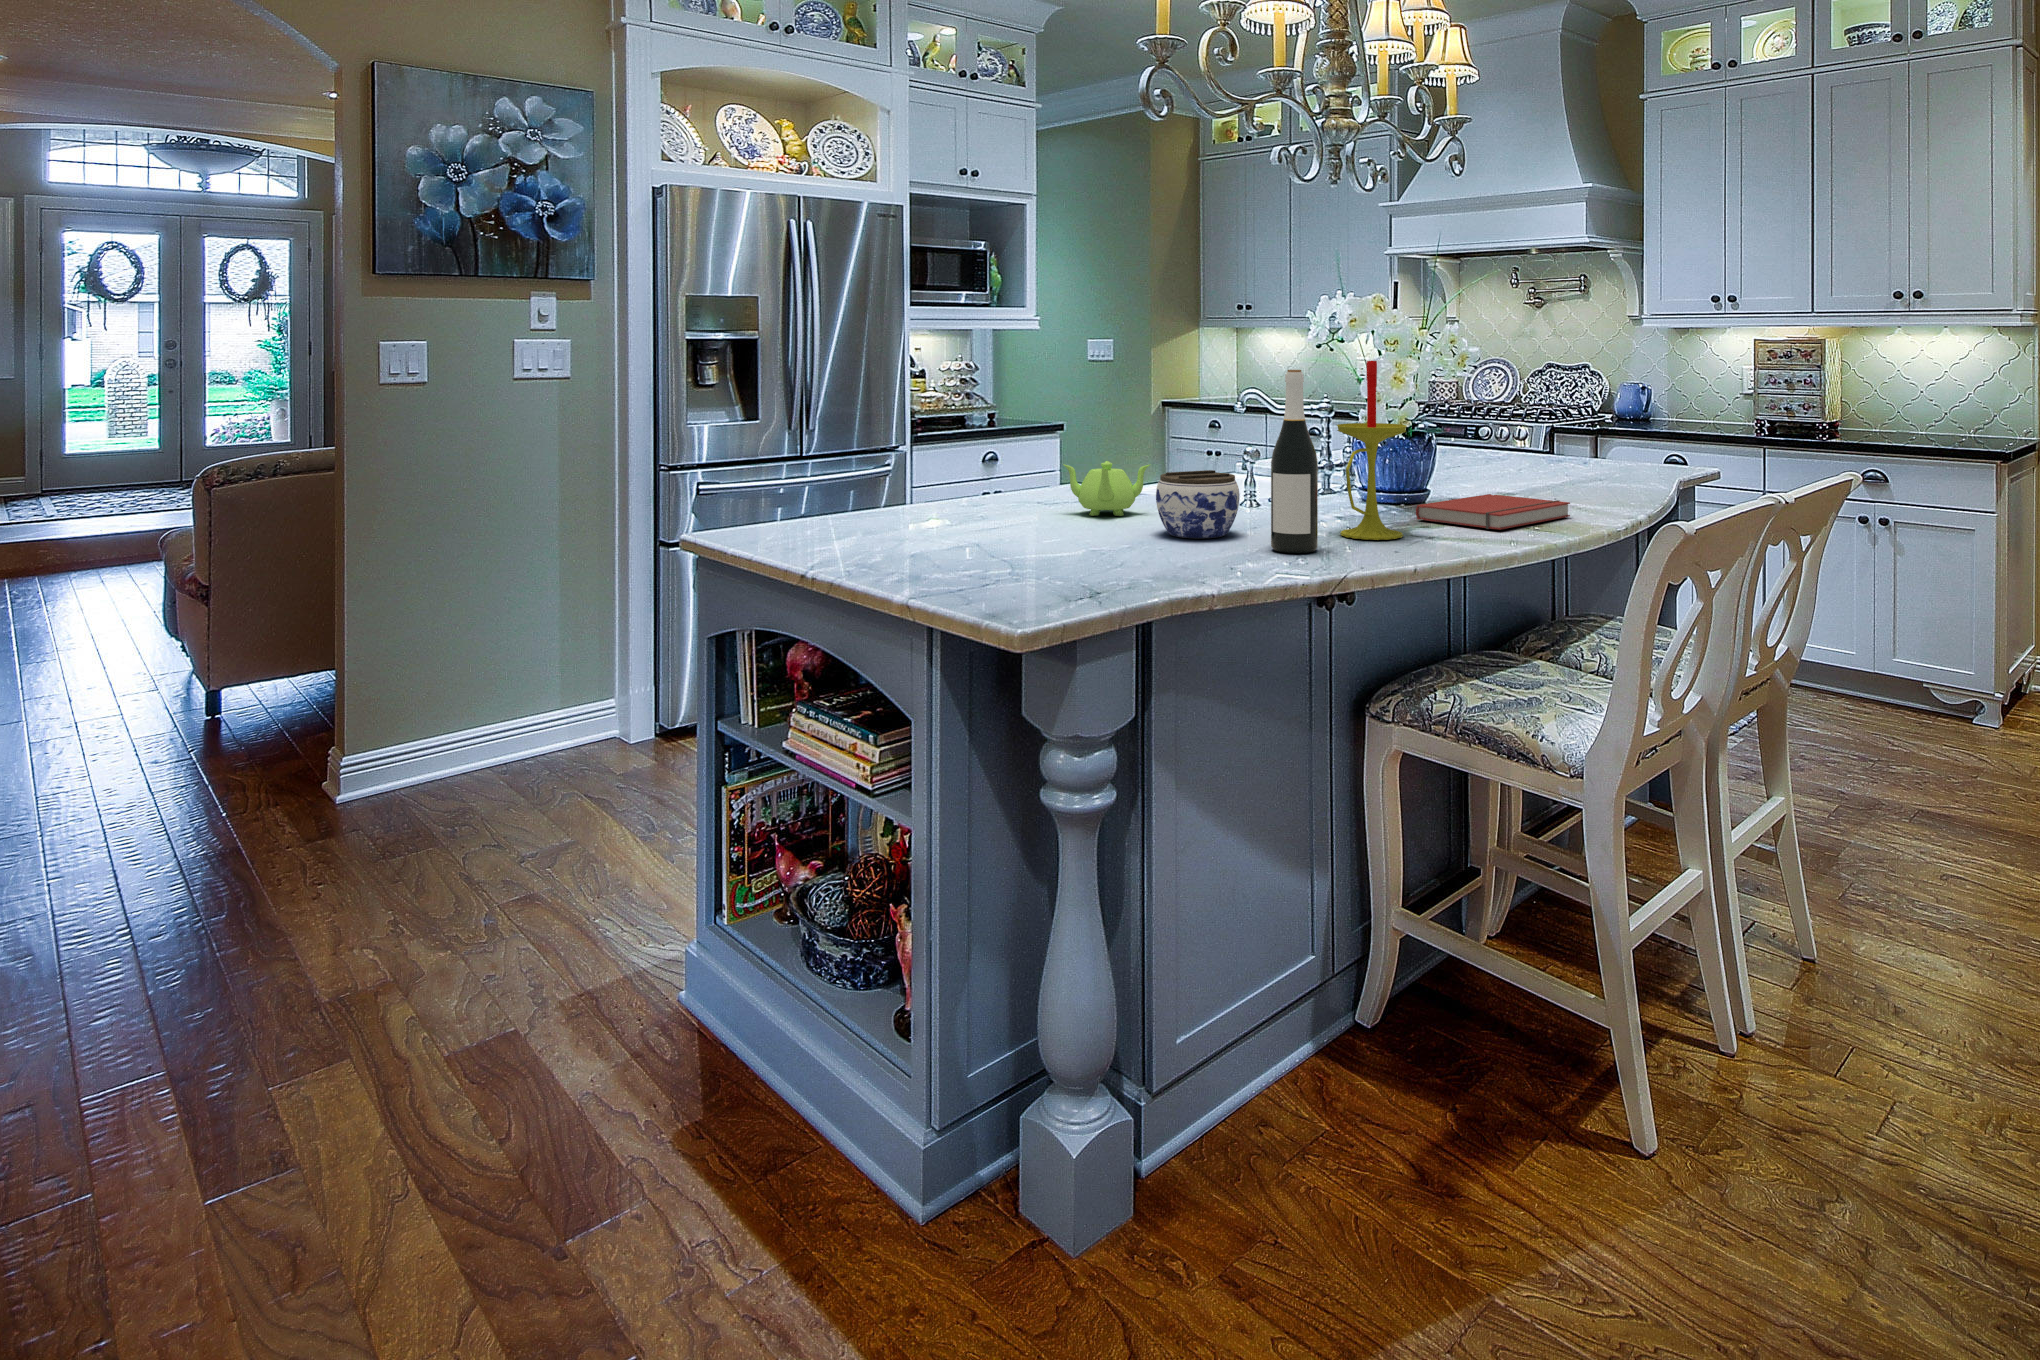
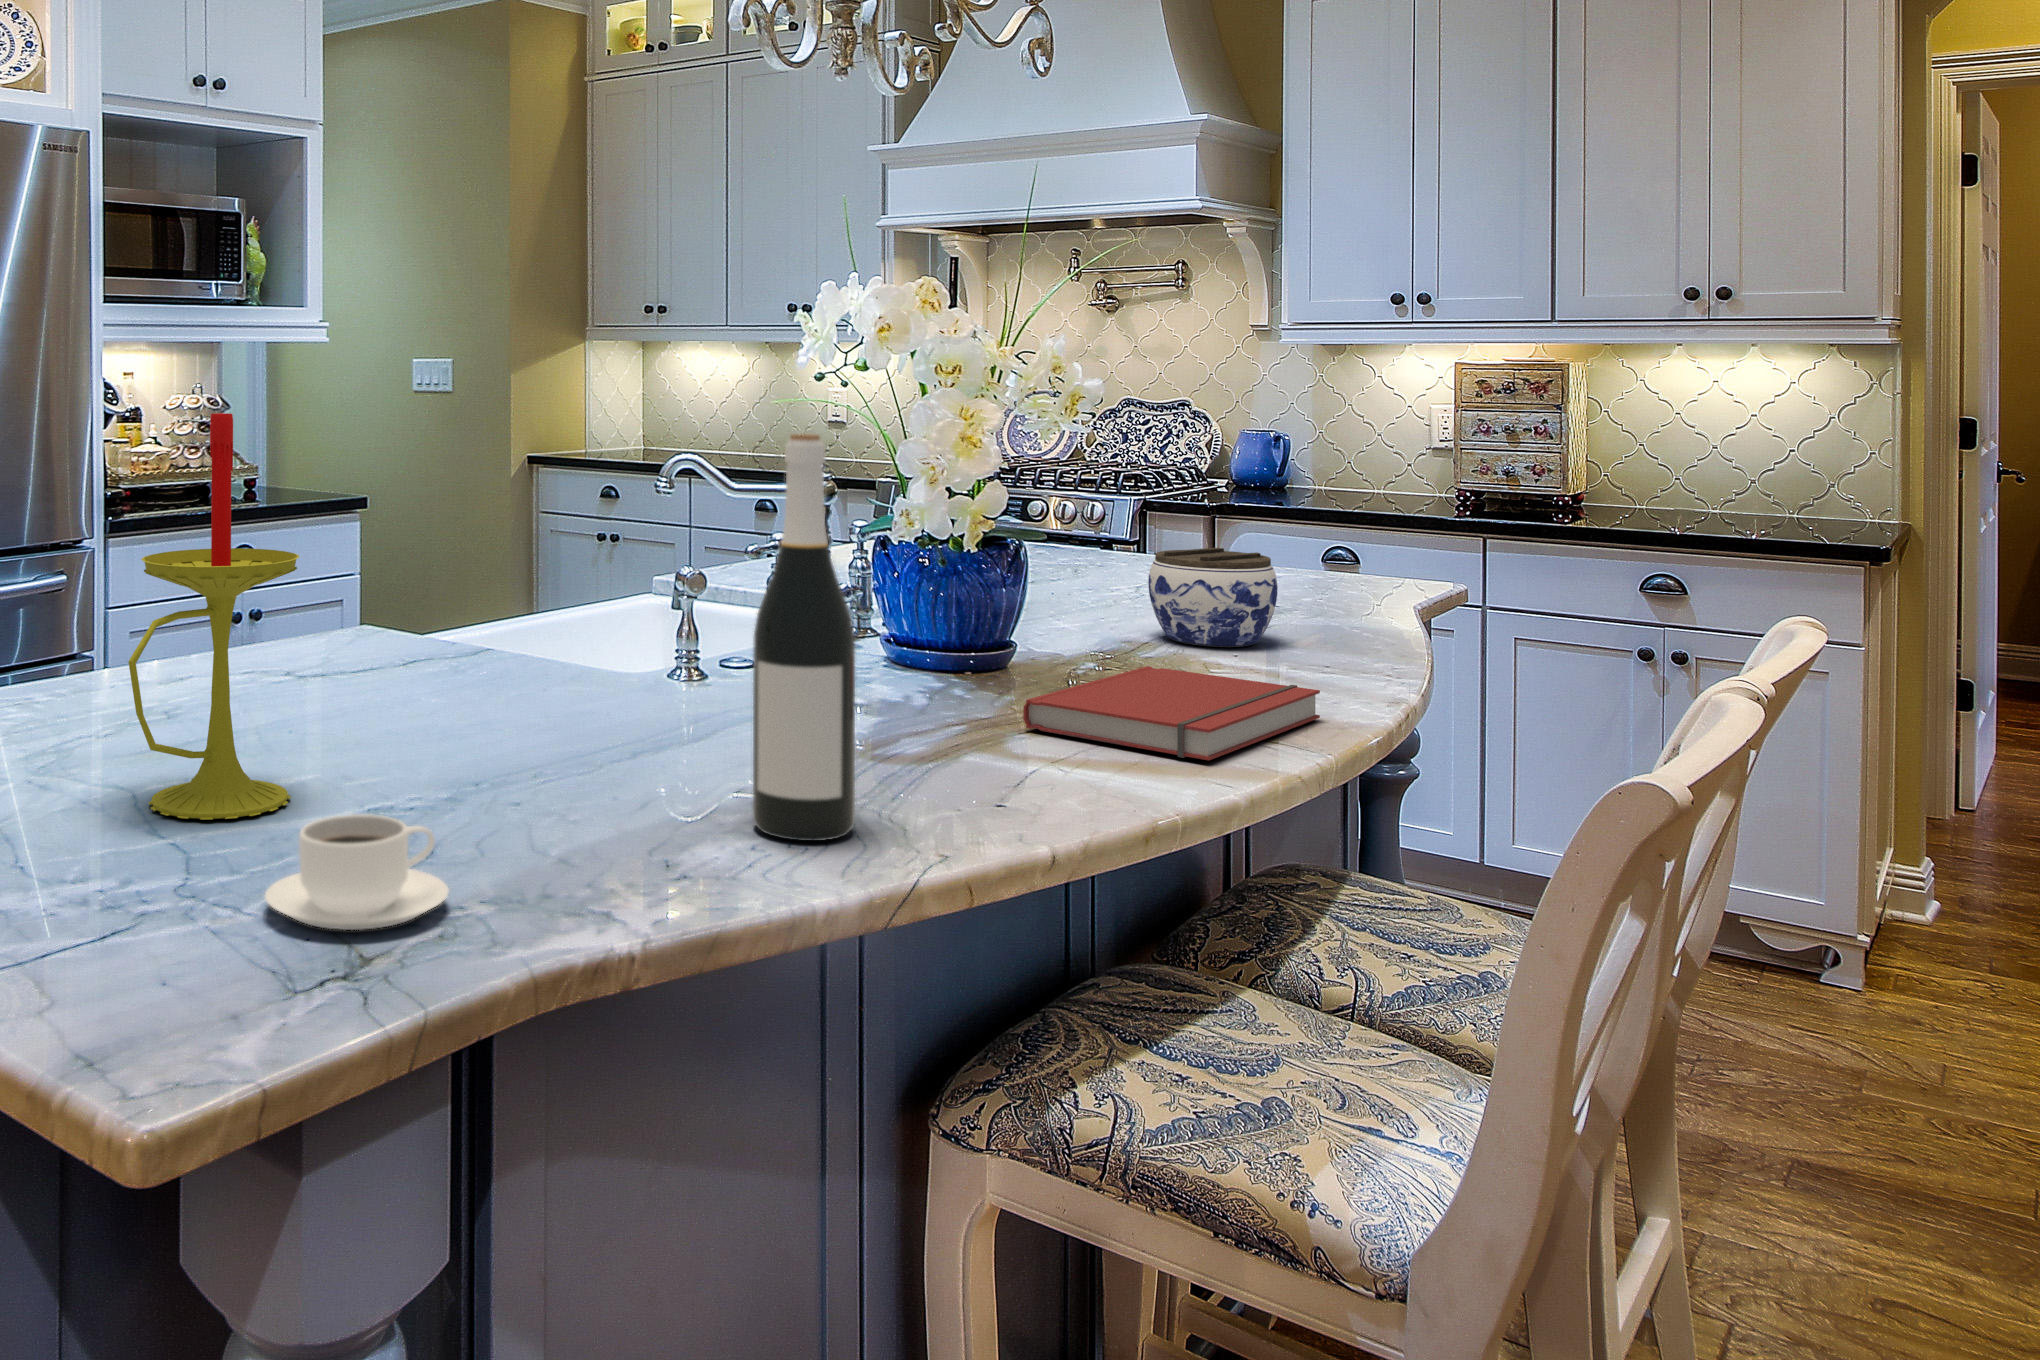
candle: present [1337,361,1407,540] -> present [129,413,299,820]
teapot: present [1063,461,1150,516] -> none [315,602,492,719]
jar: present [1156,470,1240,538] -> present [1148,548,1278,647]
coffee cup: none [1056,532,1134,575] -> present [265,814,449,930]

